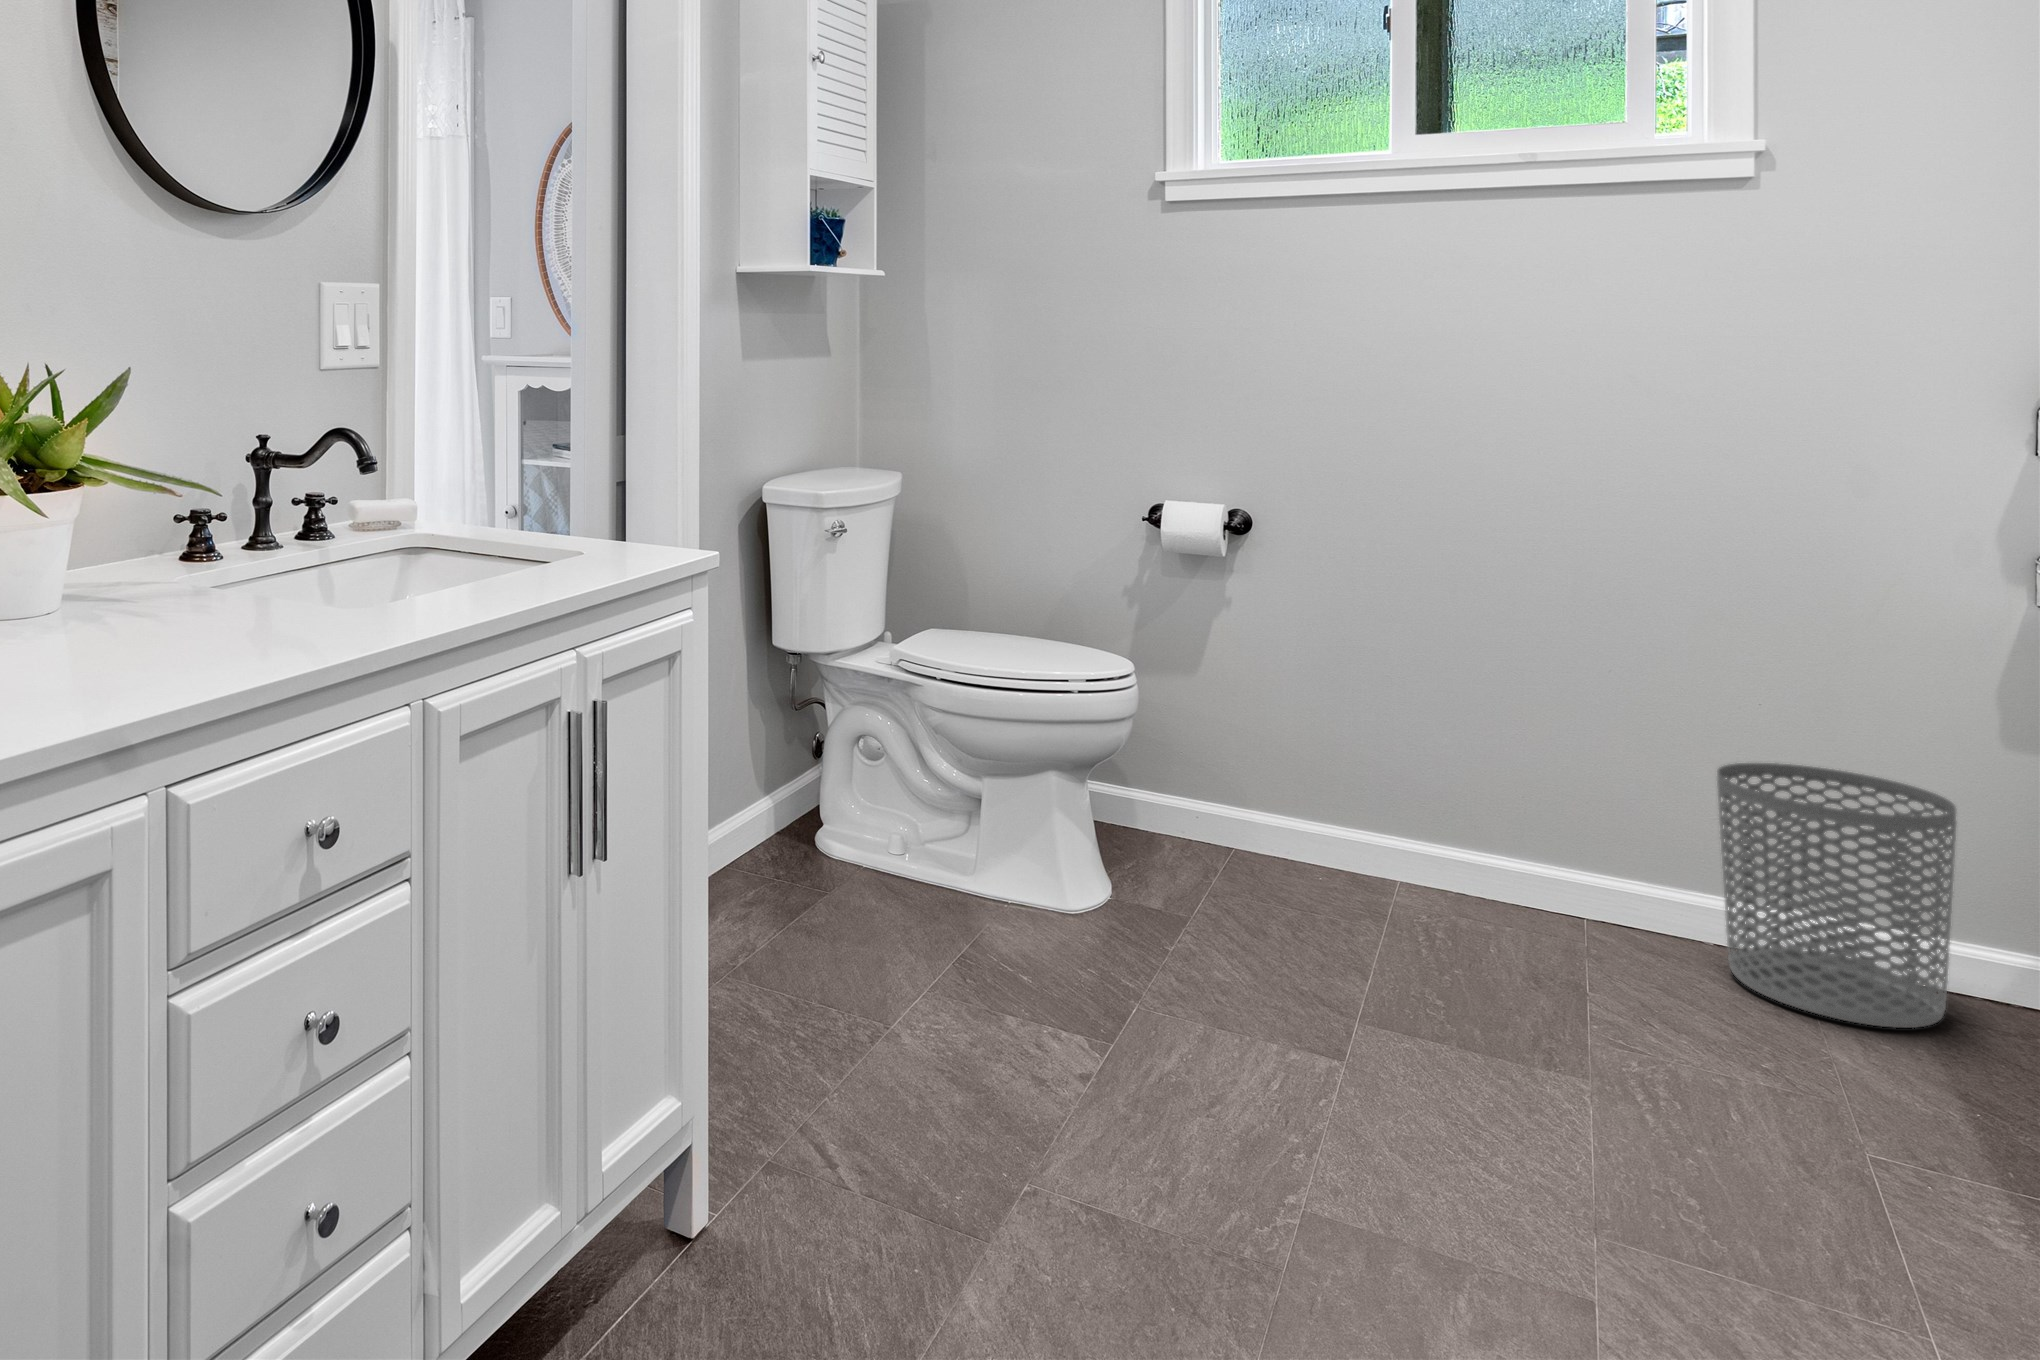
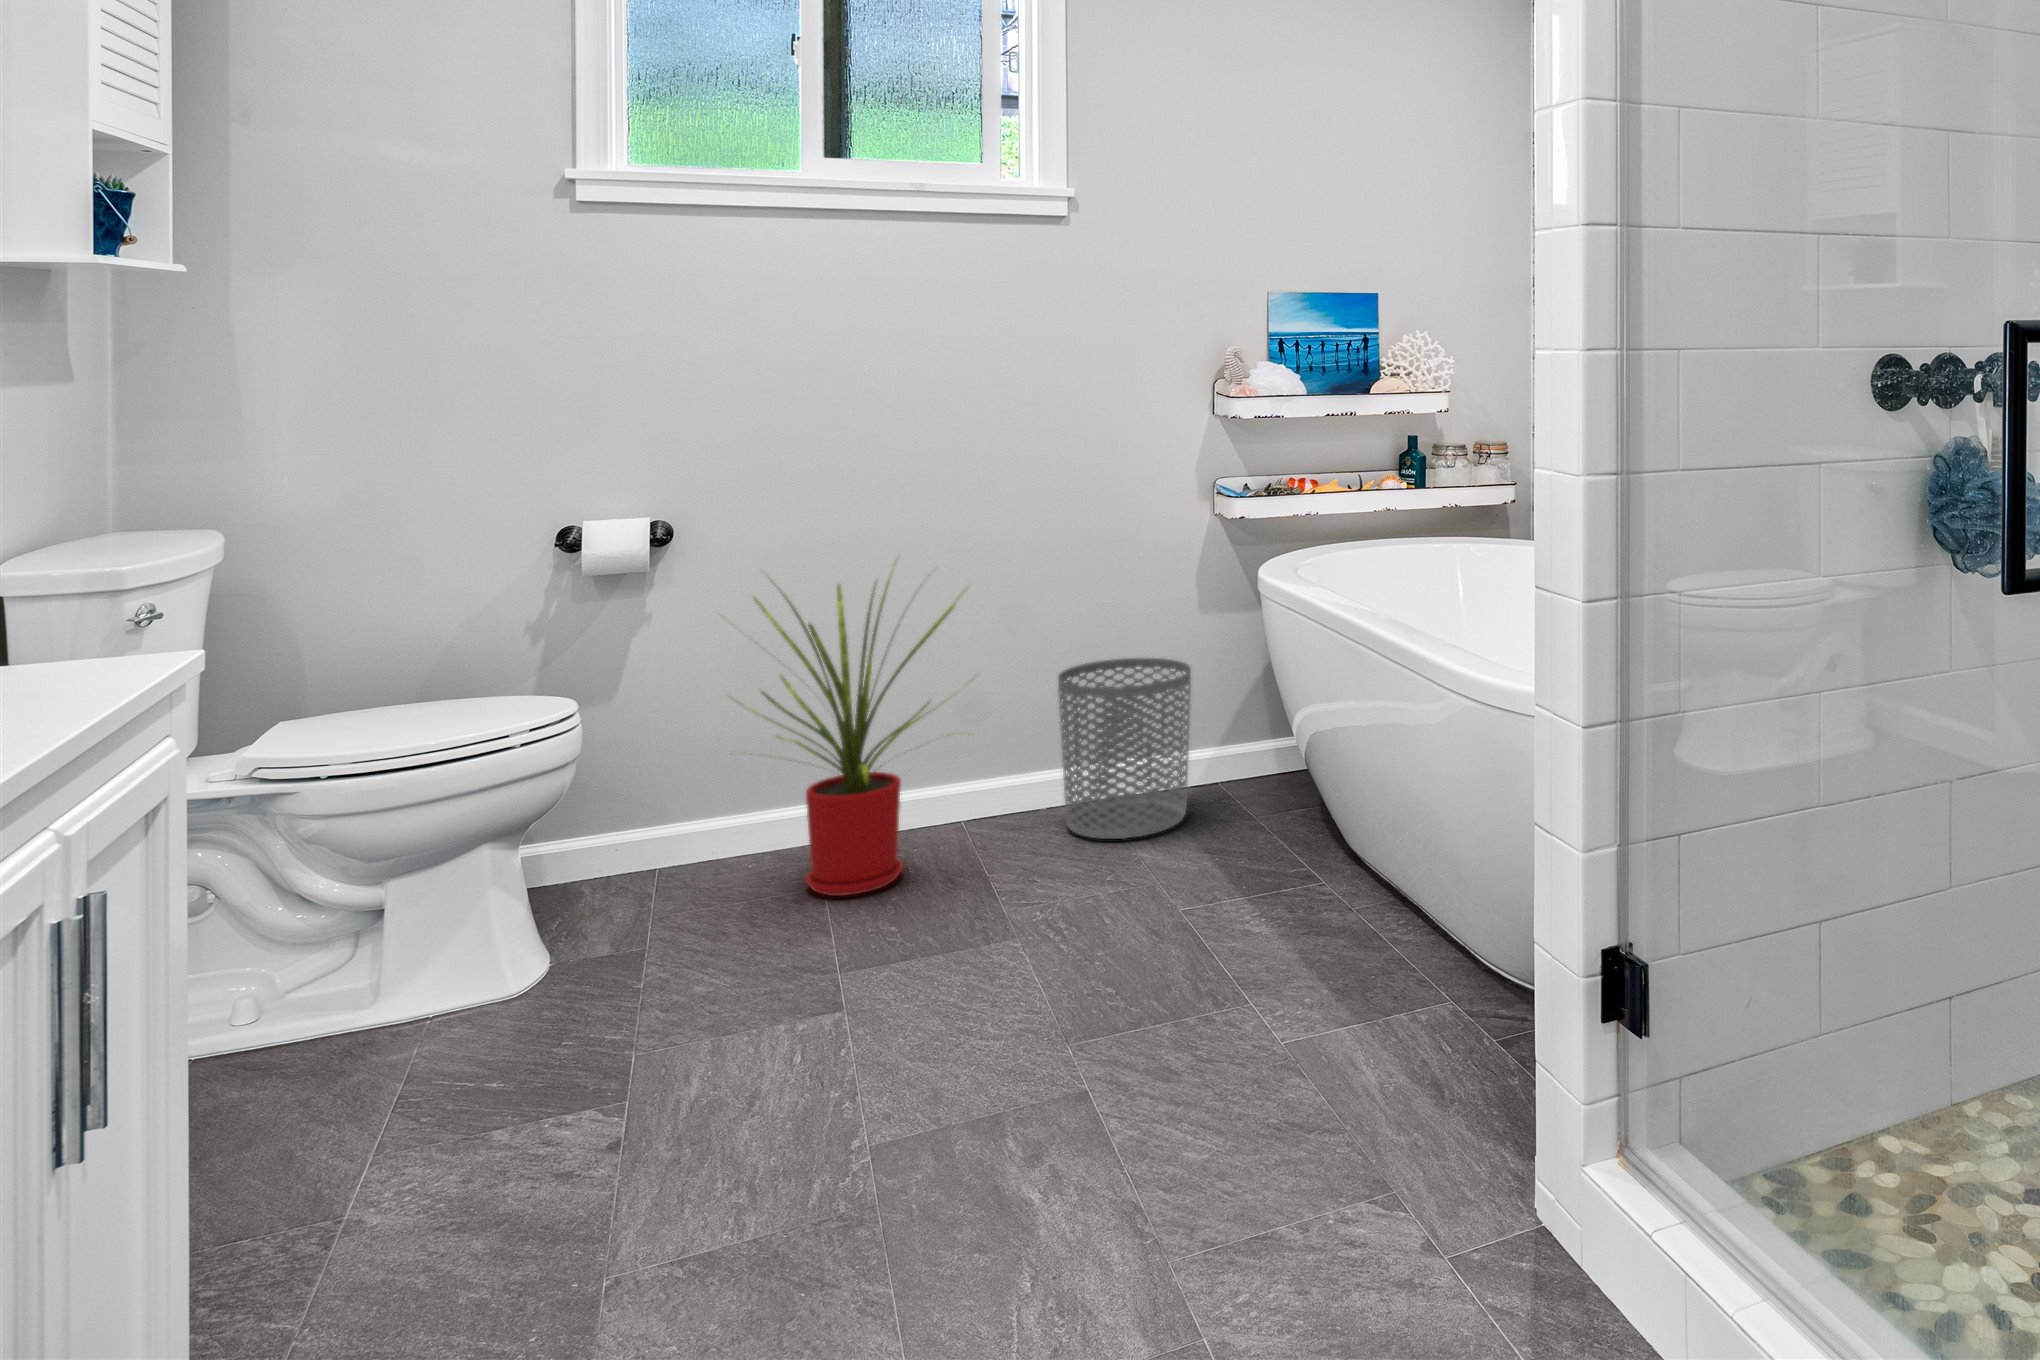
house plant: none [1269,568,1587,950] -> present [737,572,959,896]

